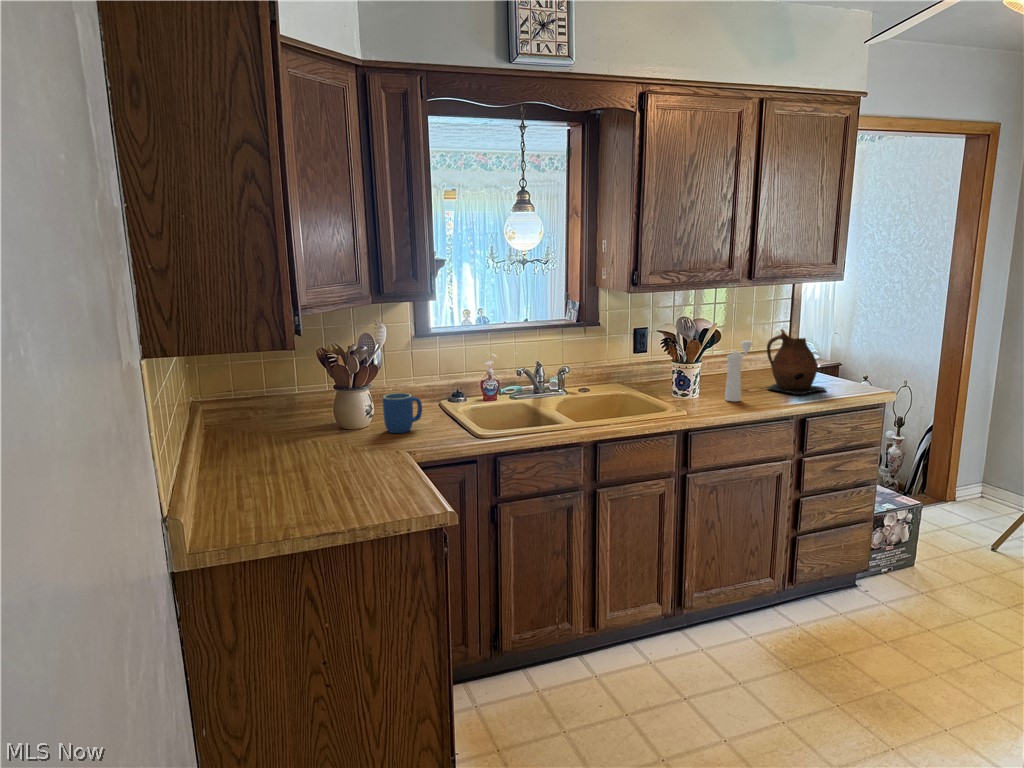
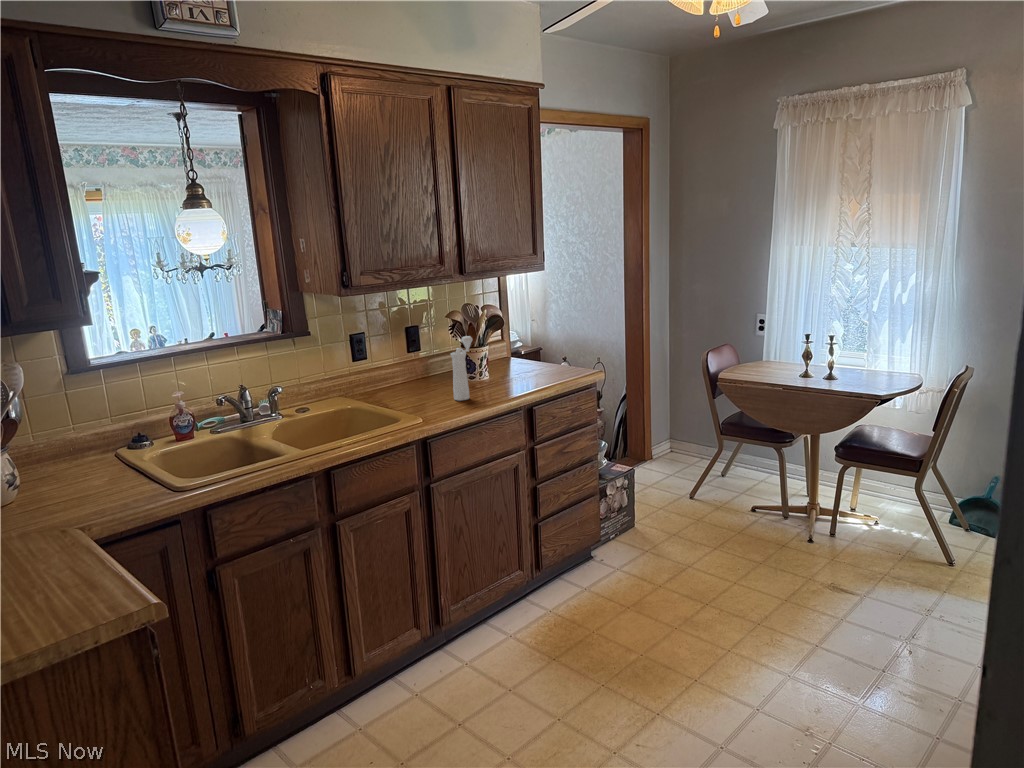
ceramic pitcher: present [767,329,826,395] -> none [486,321,545,385]
mug: present [383,393,422,433] -> none [30,450,93,505]

